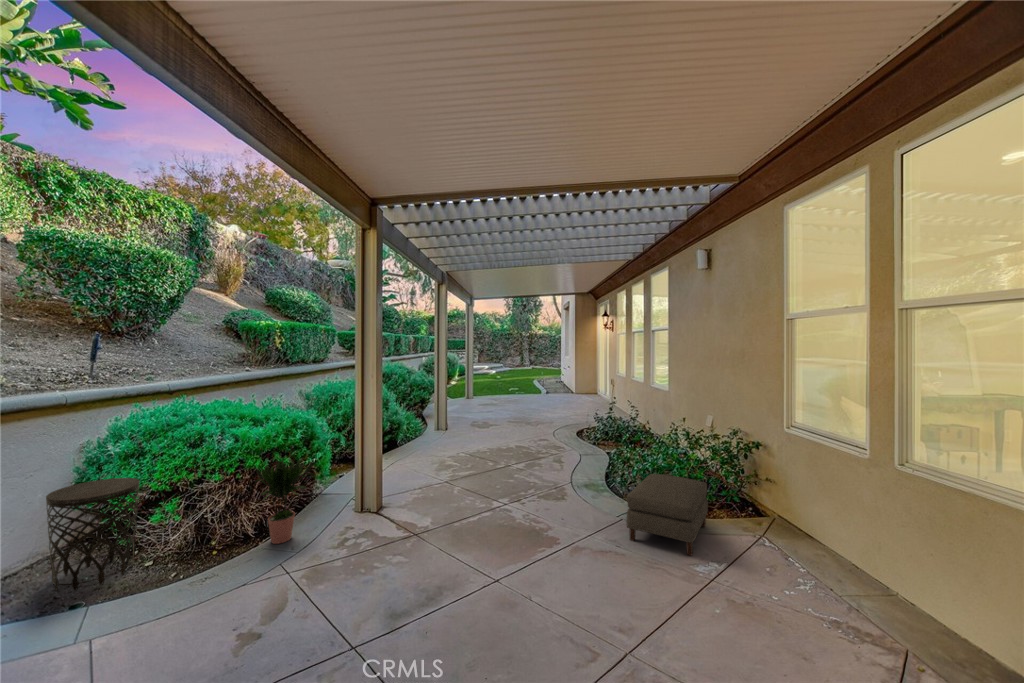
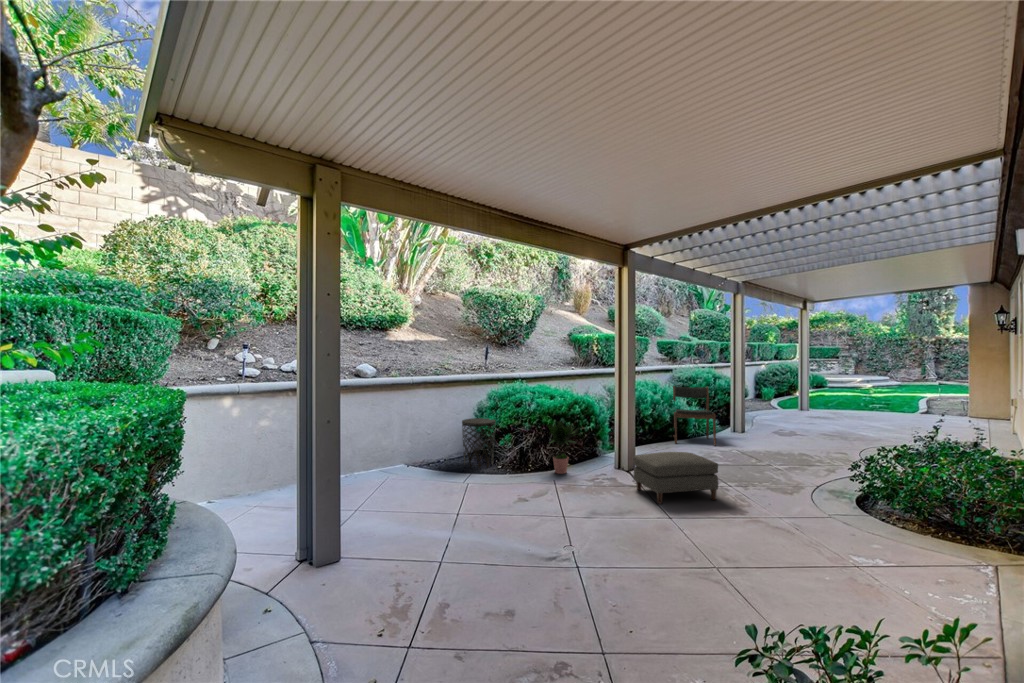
dining chair: none [389,385,440,453] -> present [673,386,716,446]
ottoman: present [626,474,708,556] -> present [634,452,718,504]

